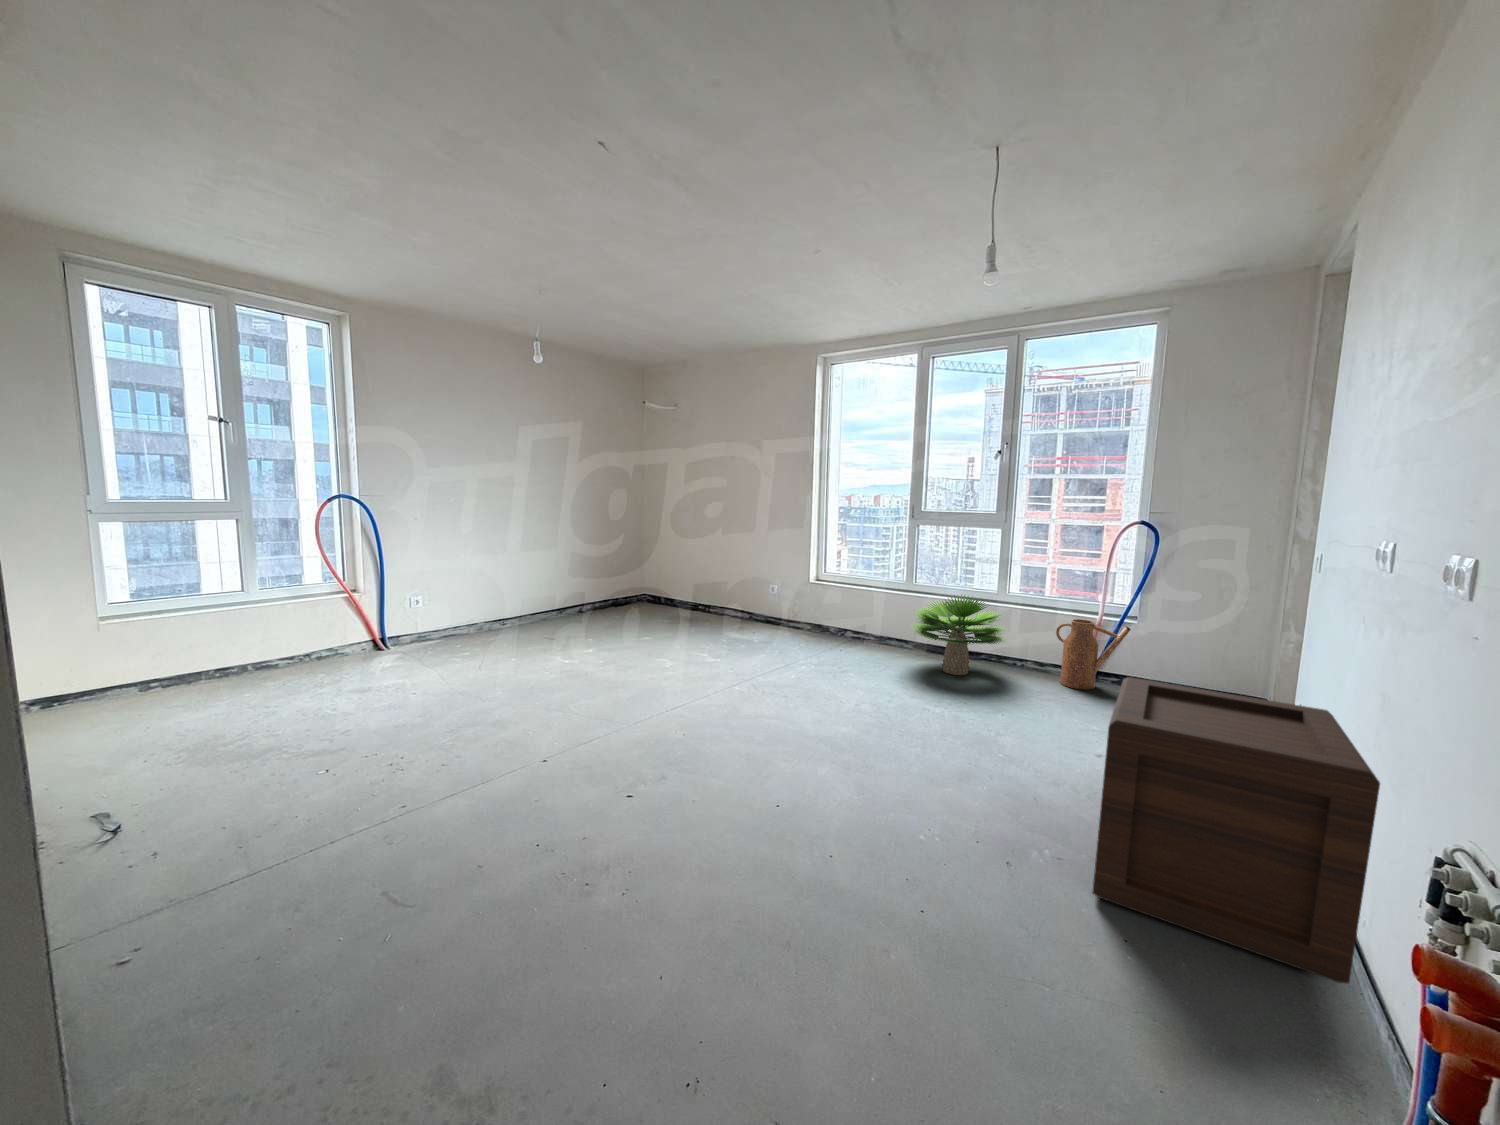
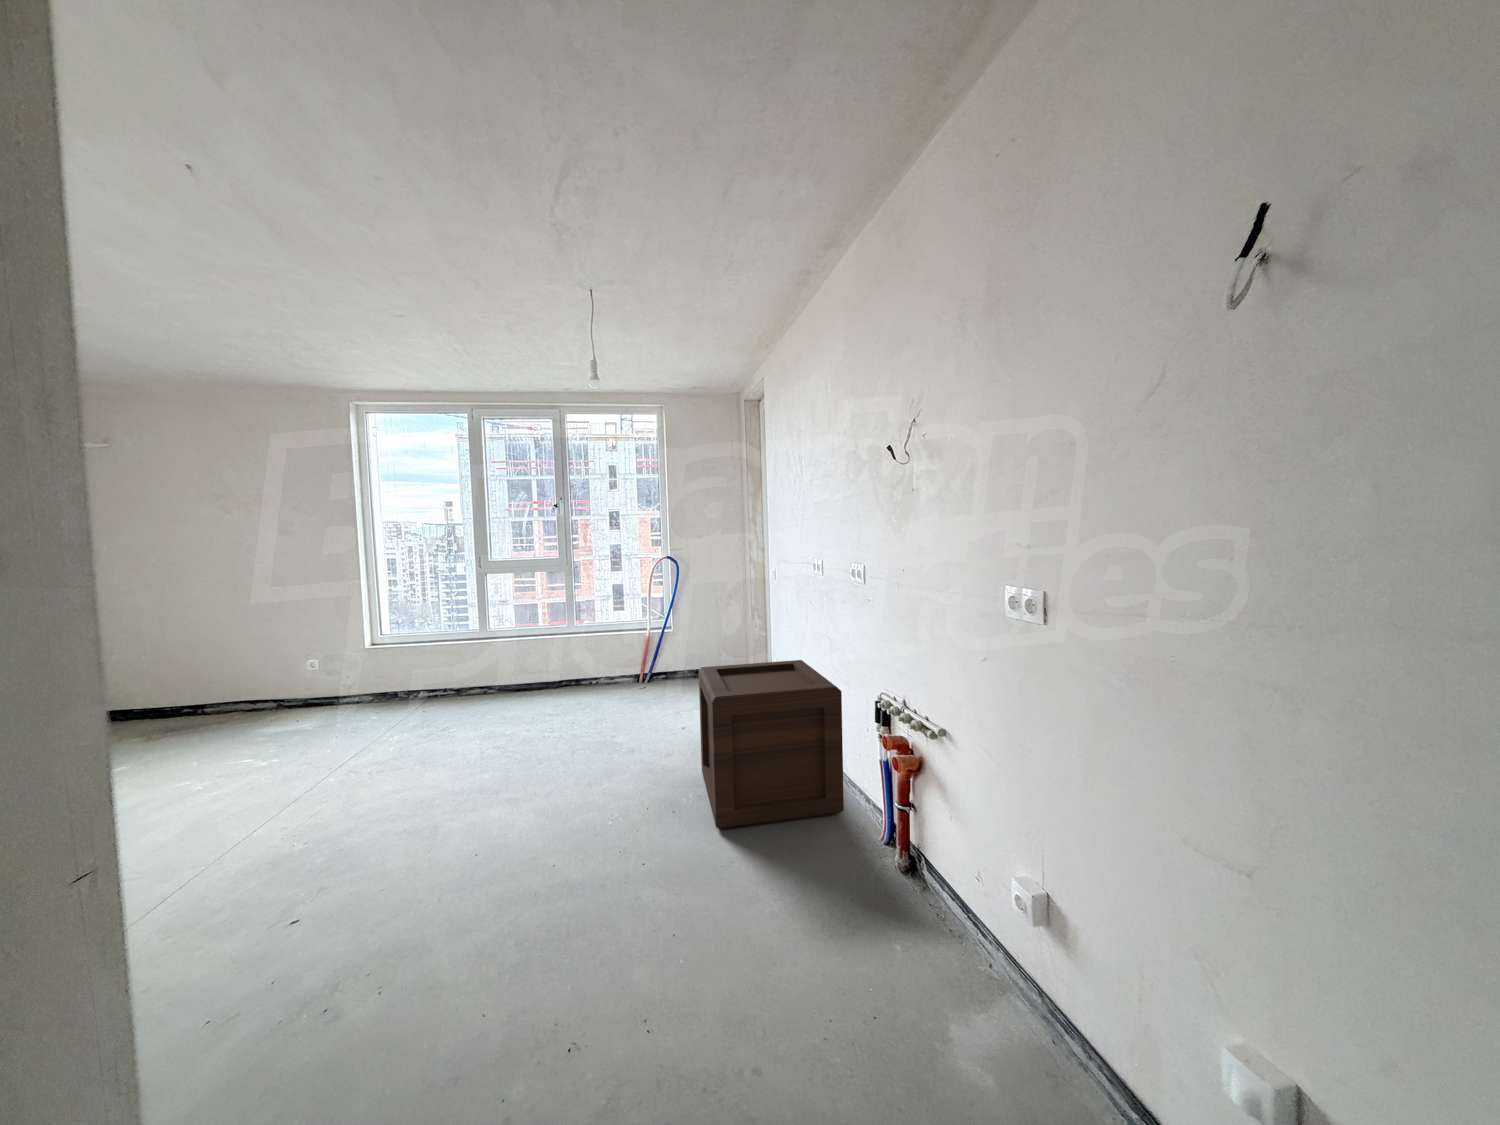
potted plant: present [916,595,1003,675] -> none [496,631,588,705]
watering can: present [1056,619,1131,690] -> none [621,635,671,690]

